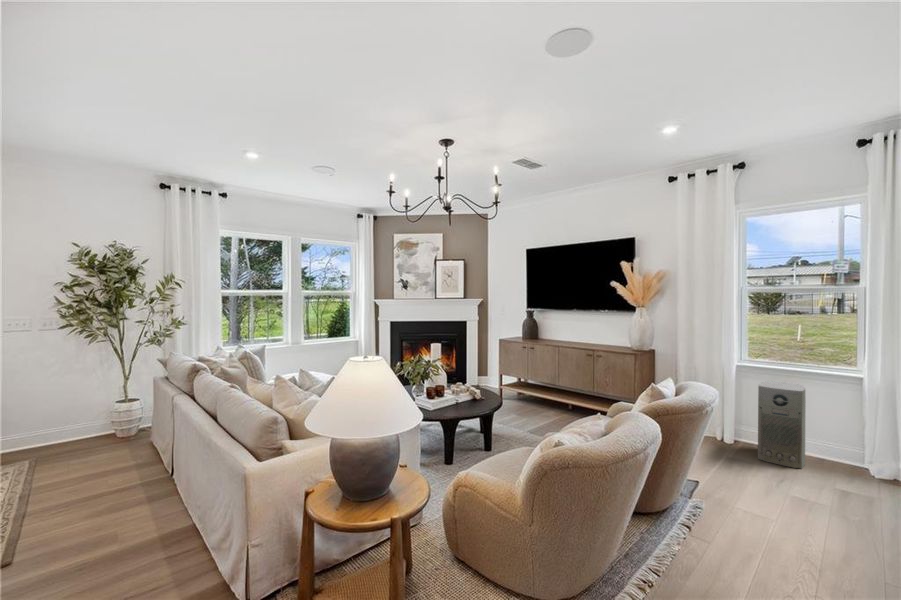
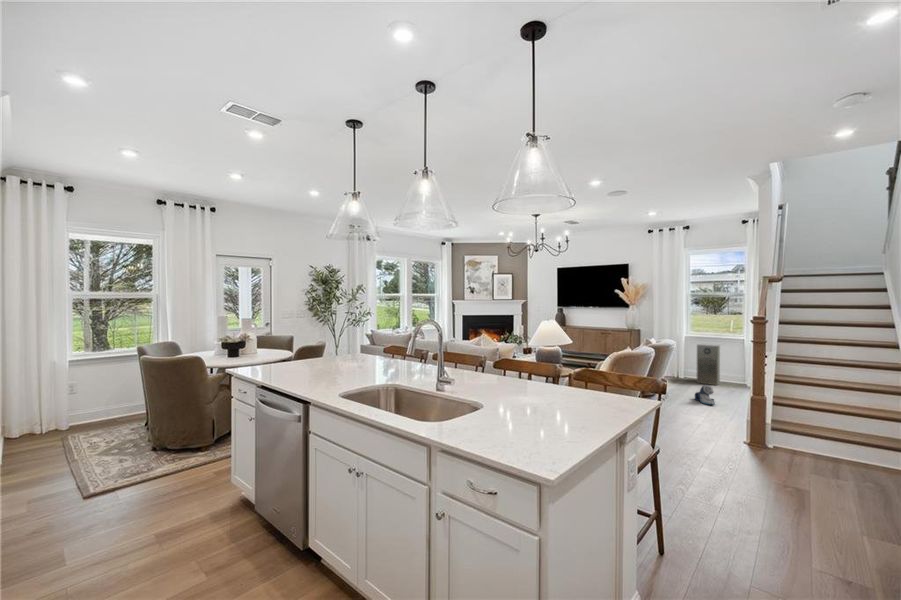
plush toy: none [757,507,813,569] -> present [695,385,715,405]

